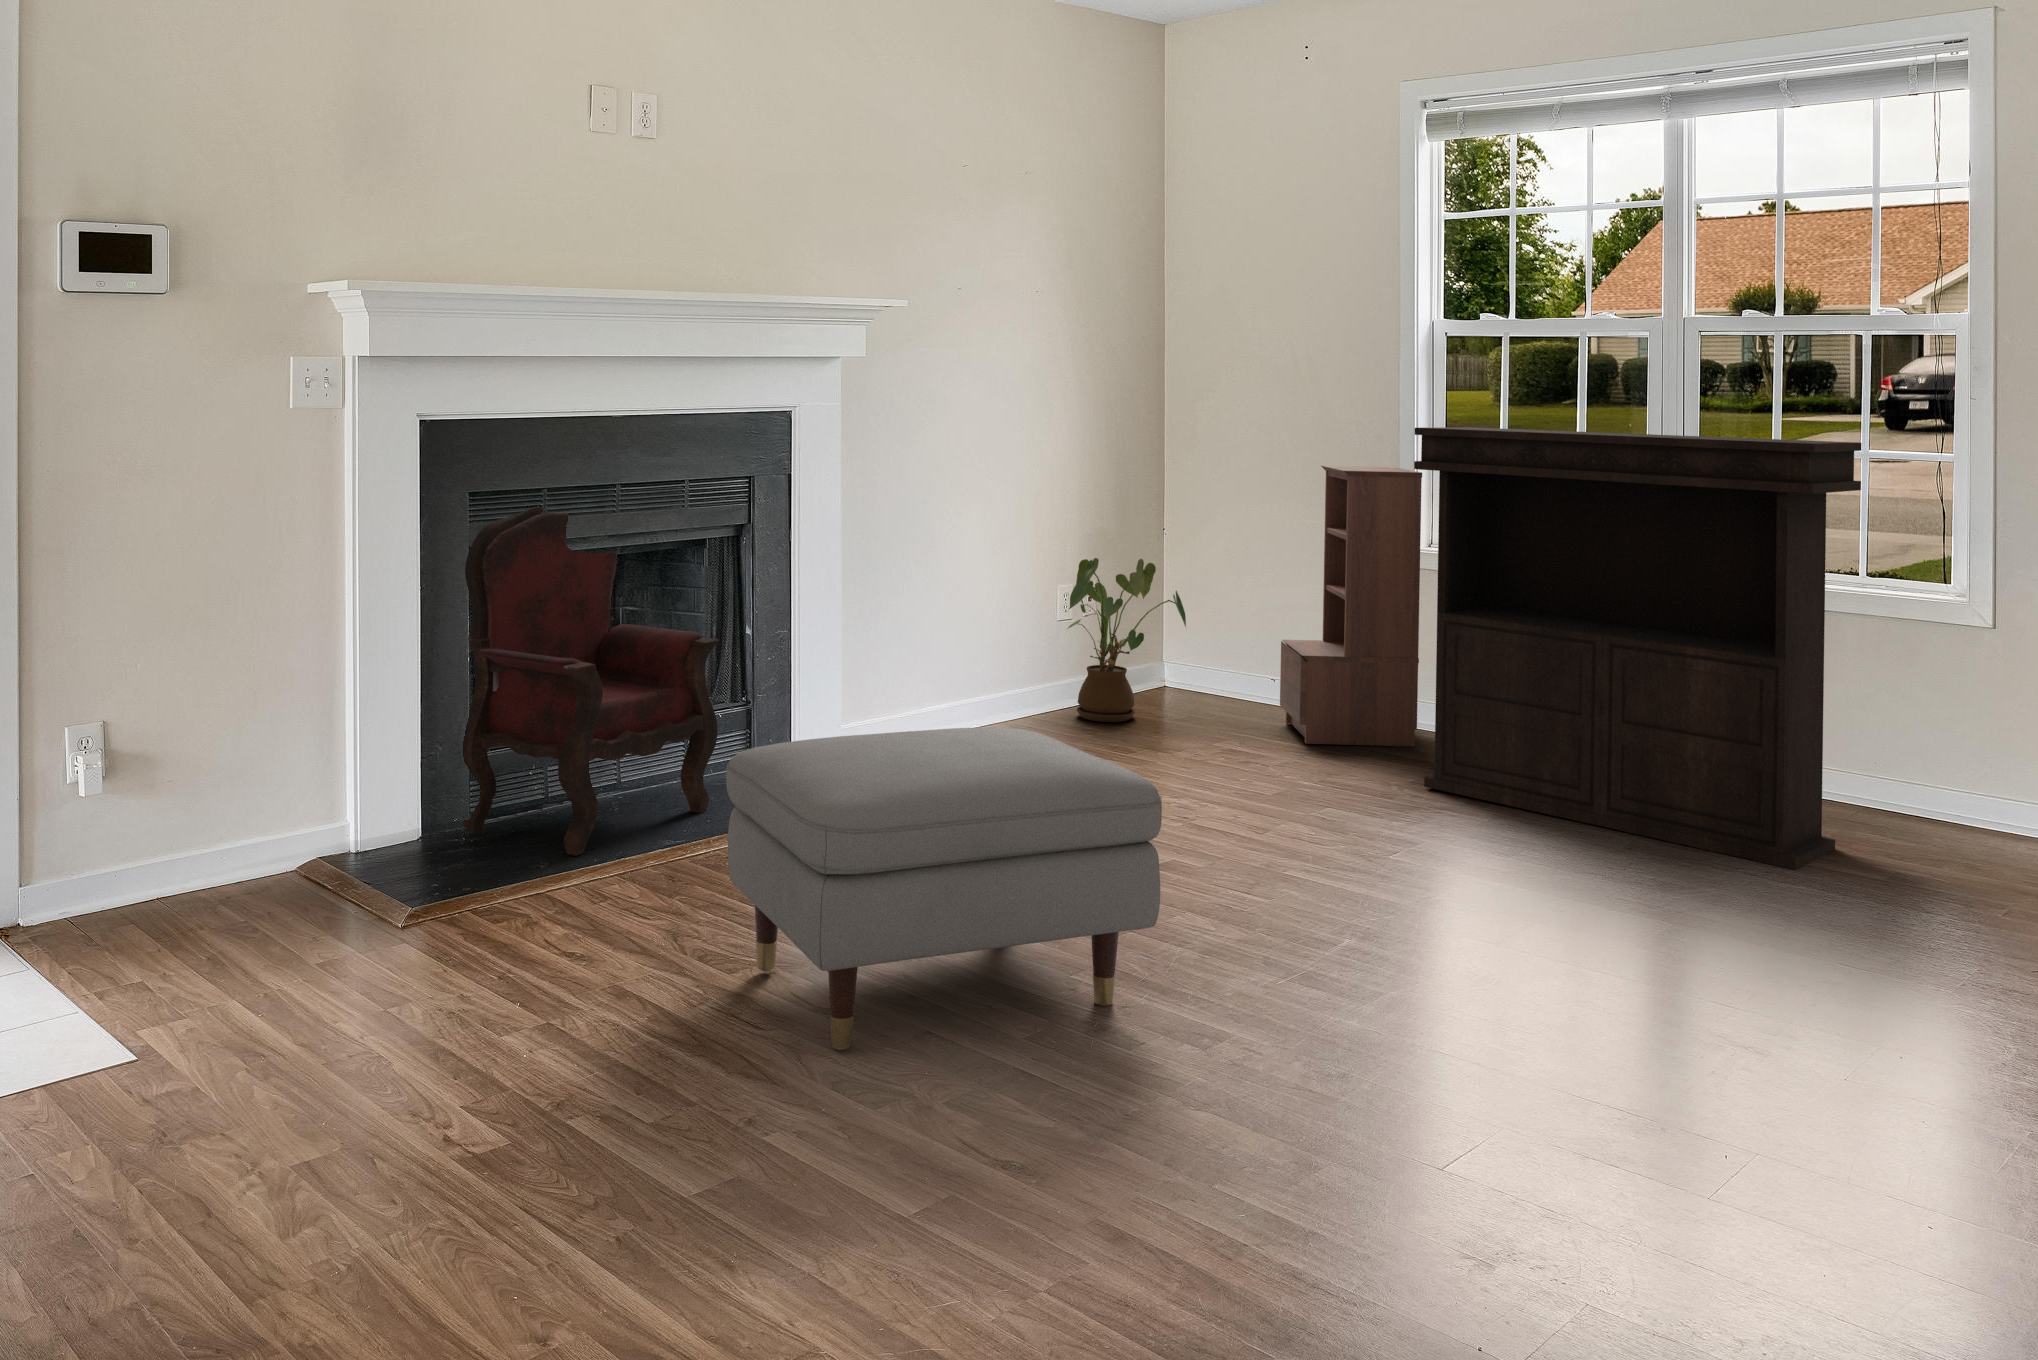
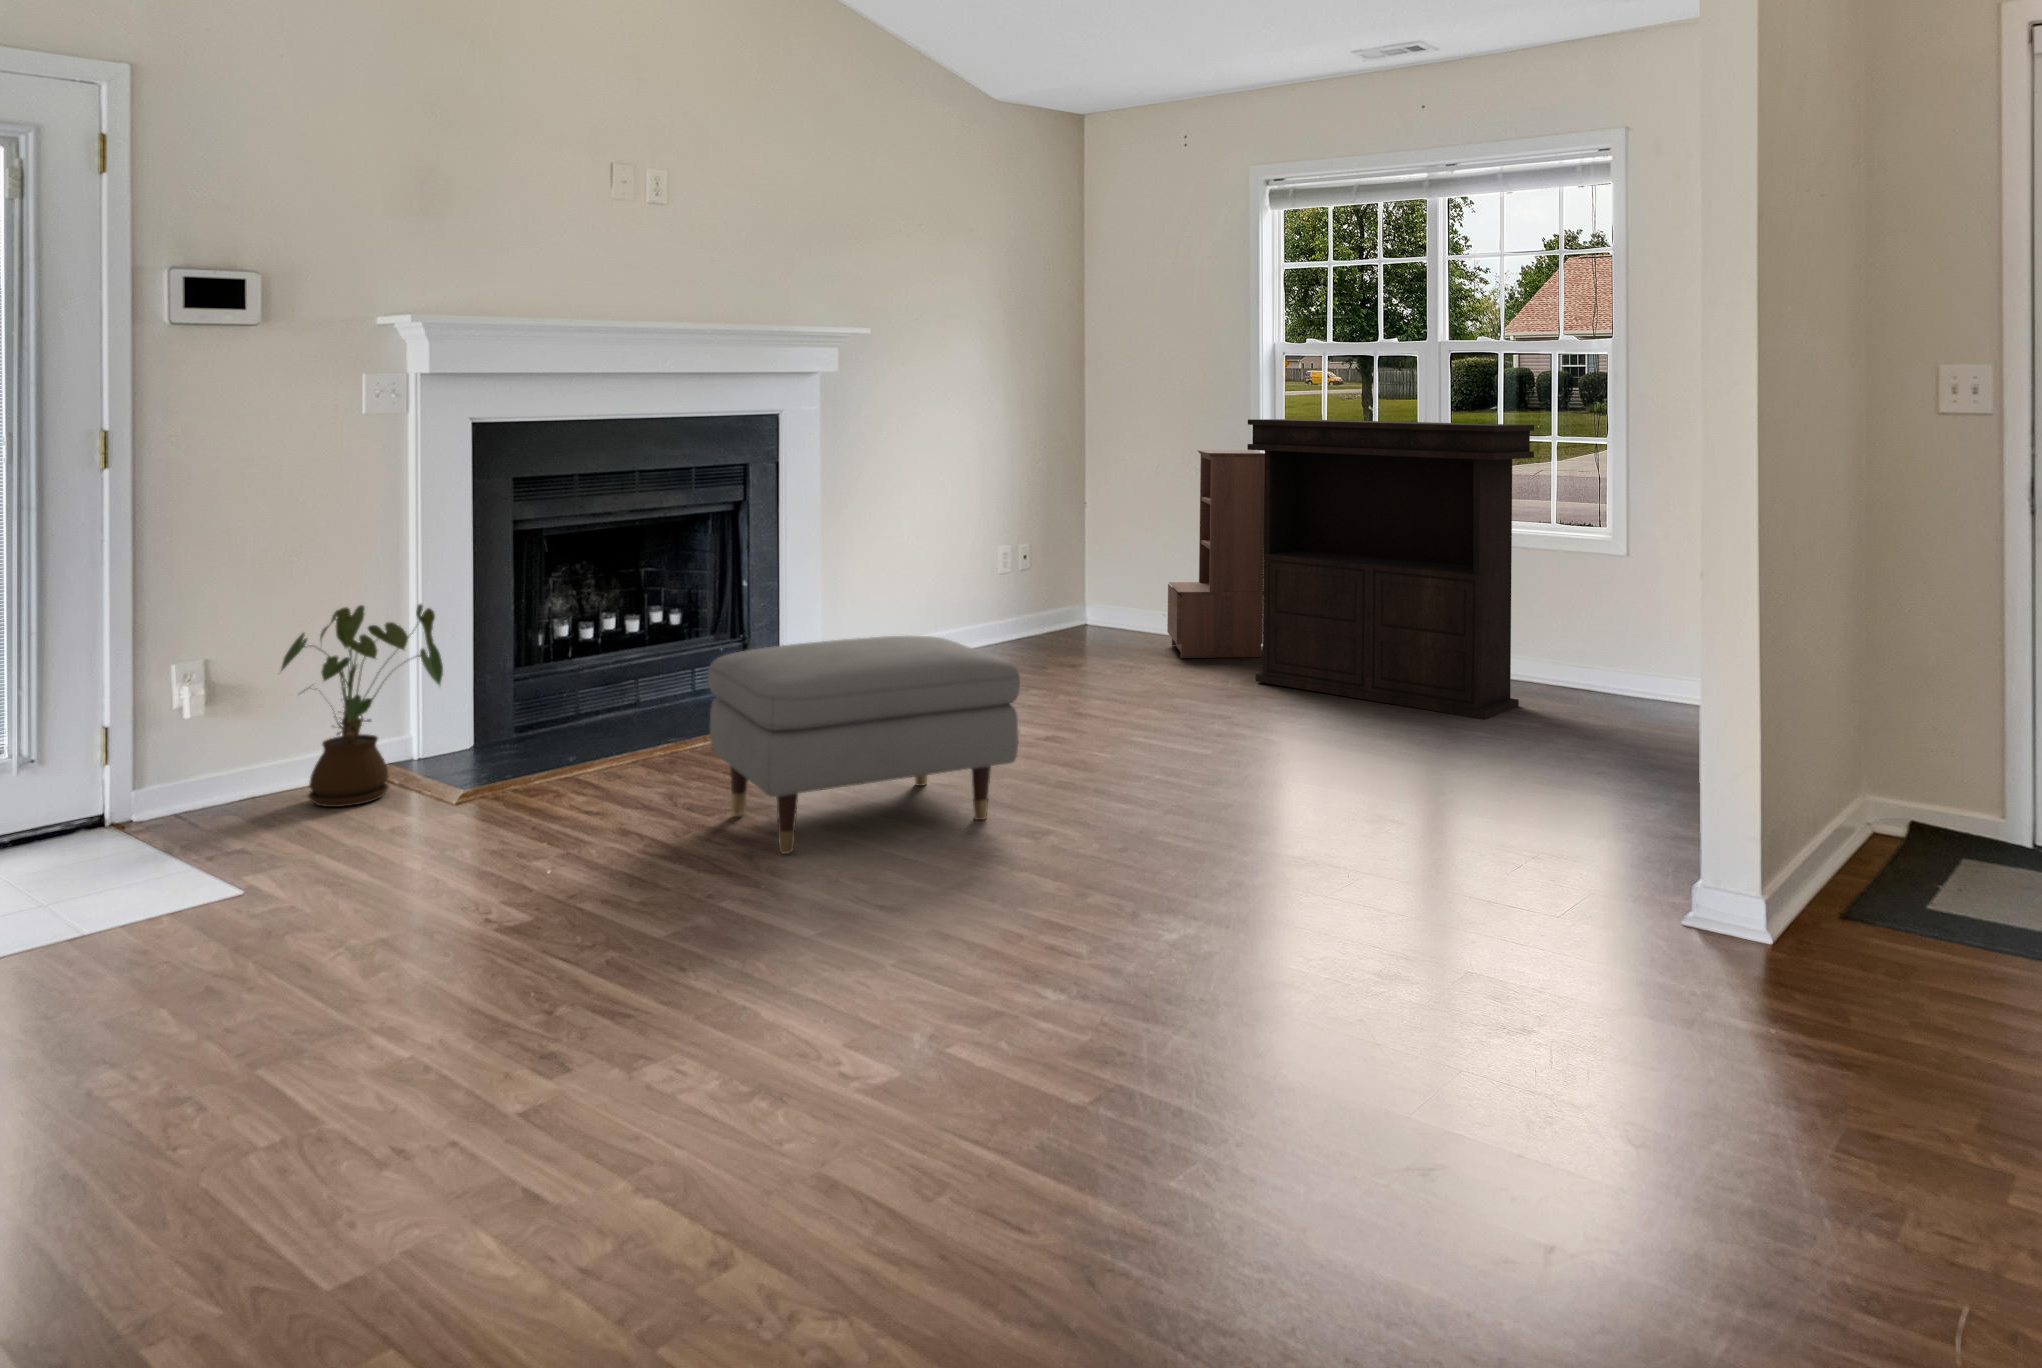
armchair: present [463,504,719,856] -> none [501,487,716,754]
house plant: present [1068,558,1186,722] -> present [281,604,443,807]

